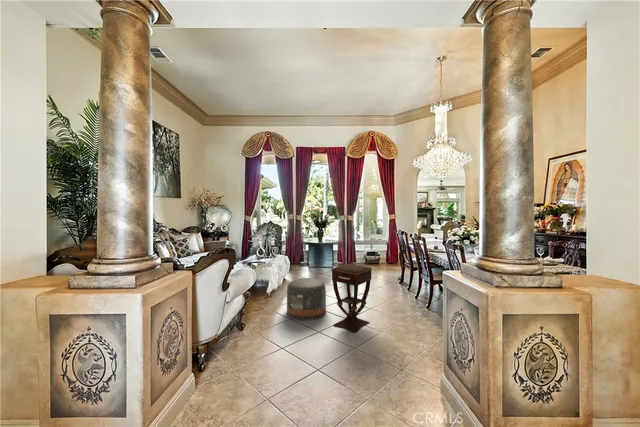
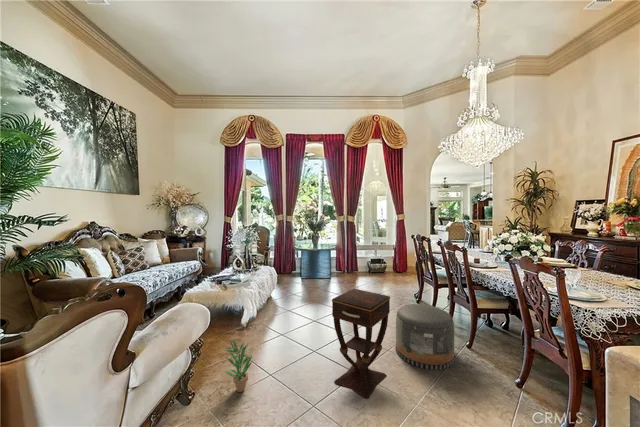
pouf: present [287,278,326,320] -> present [396,304,455,370]
potted plant: none [259,294,278,329] -> present [225,340,252,392]

